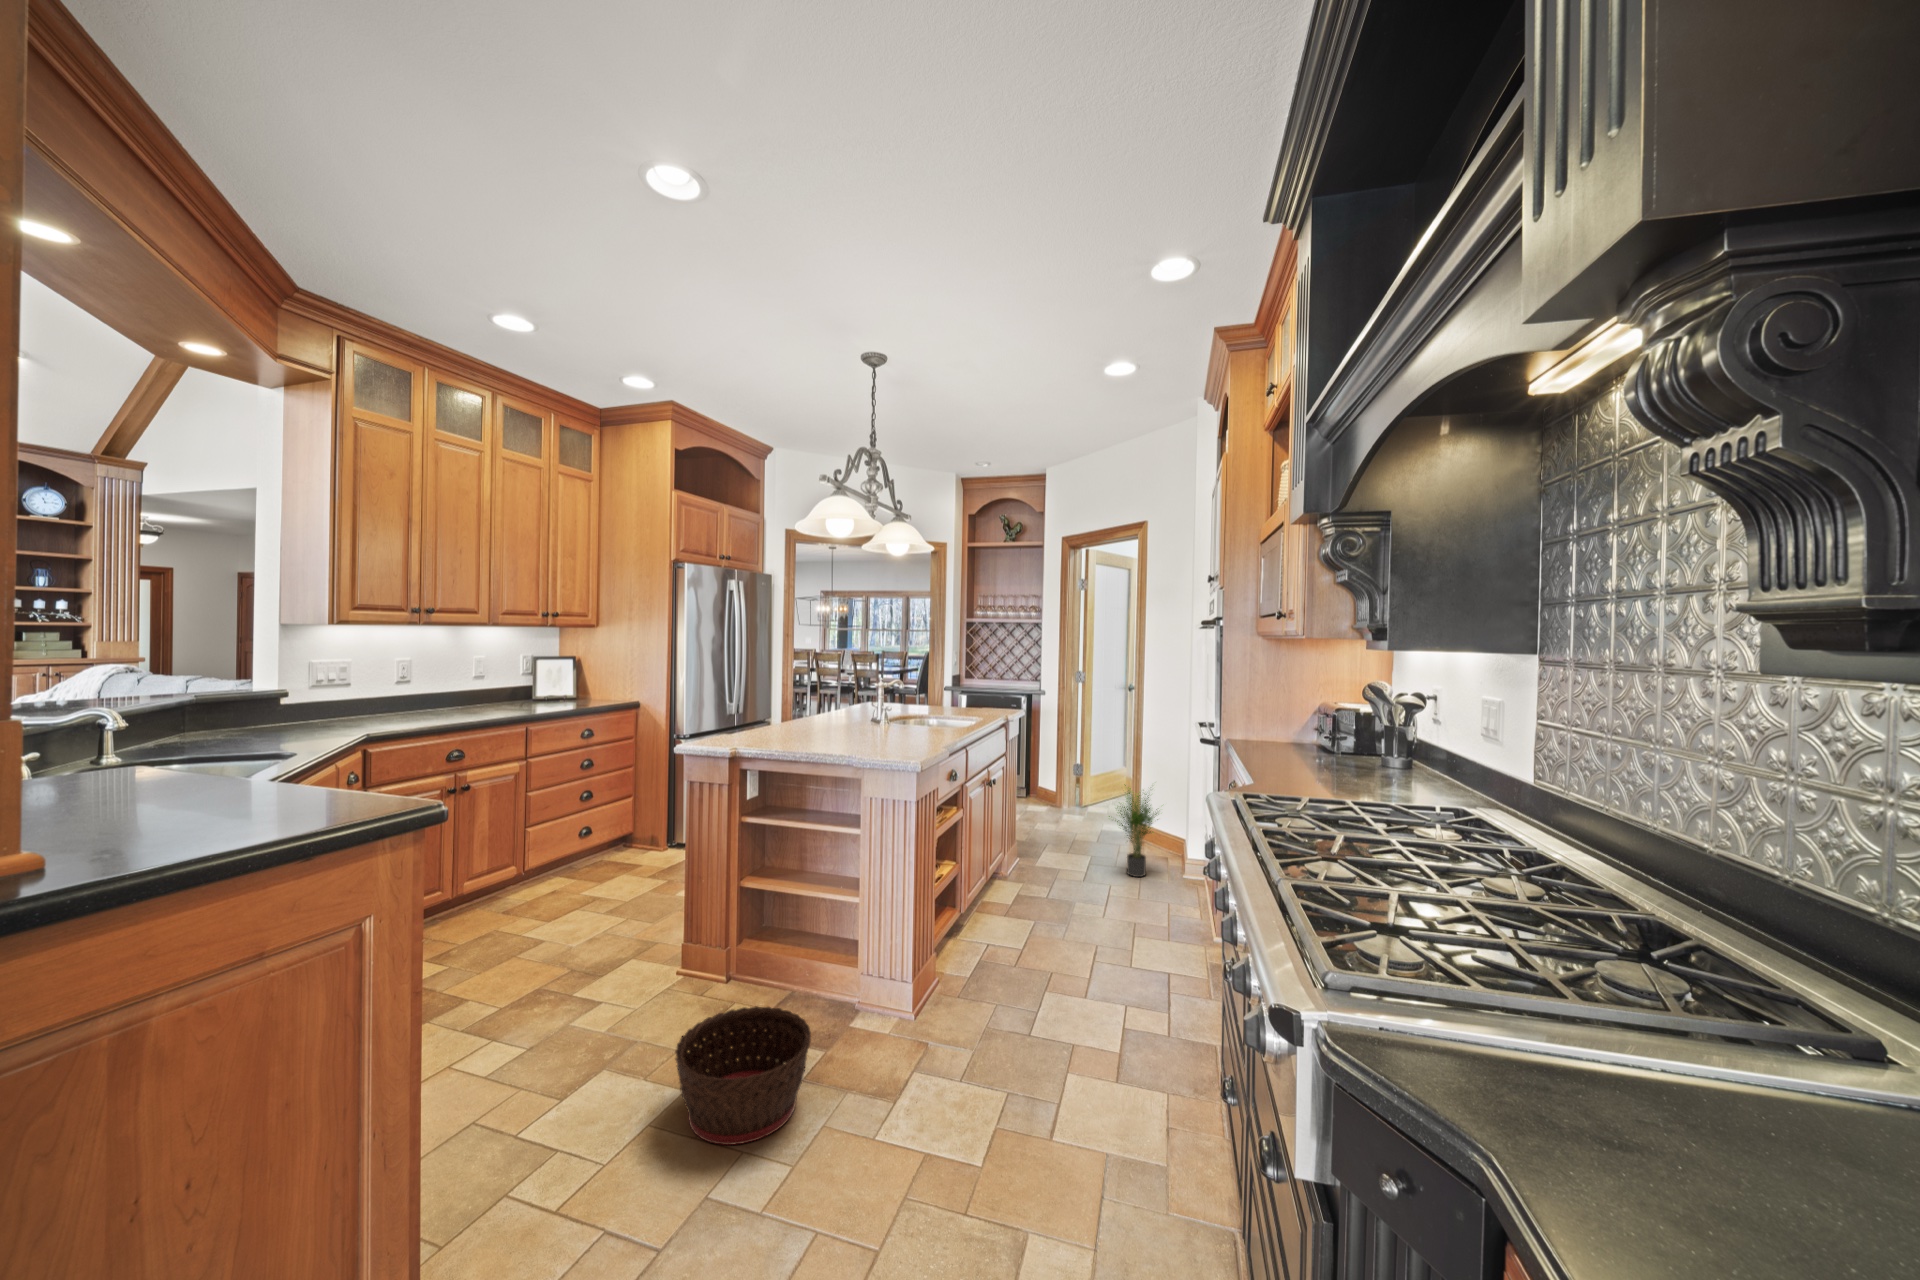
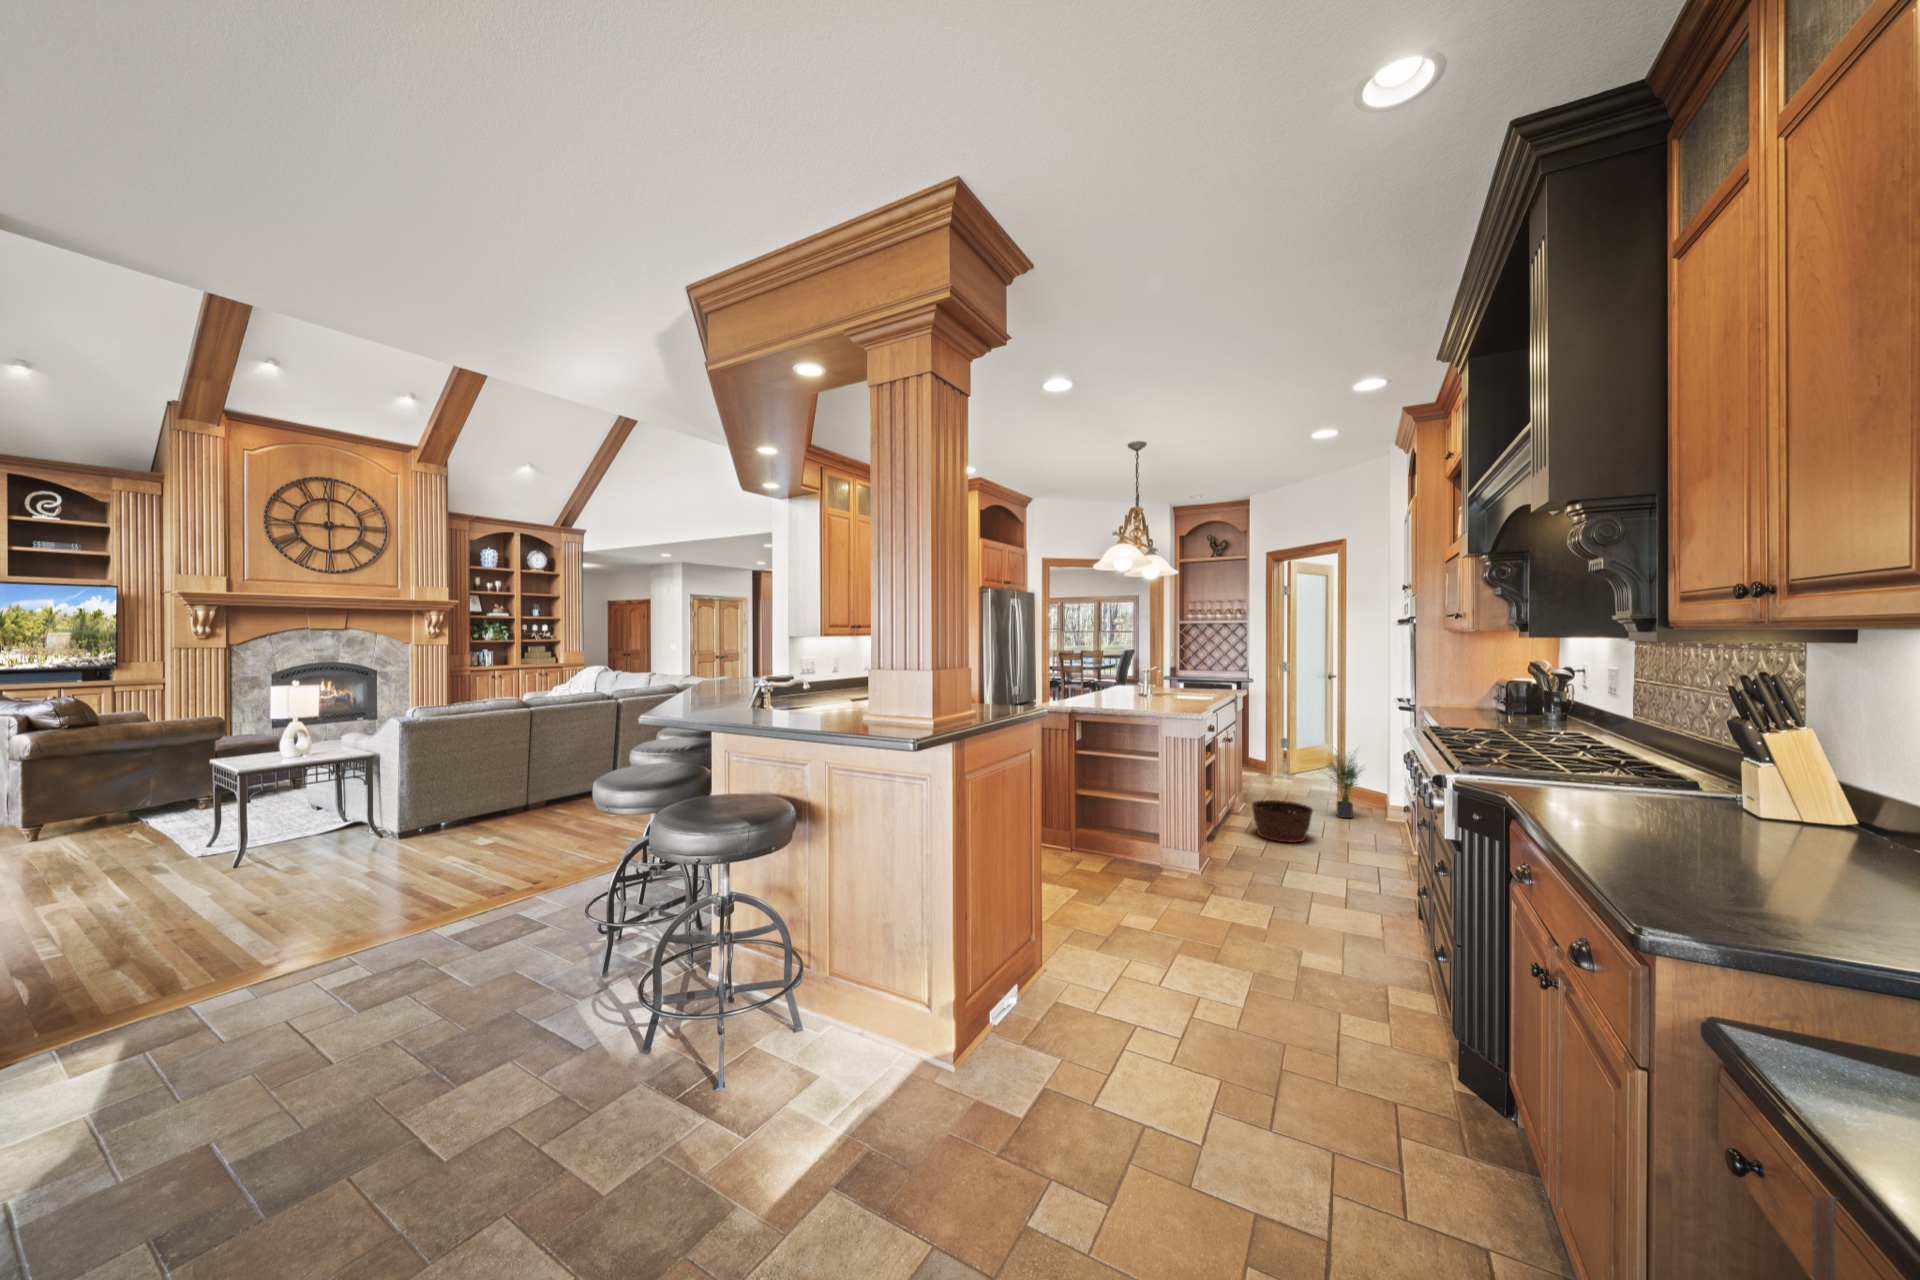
basket: present [675,1006,811,1145] -> present [1252,800,1313,842]

